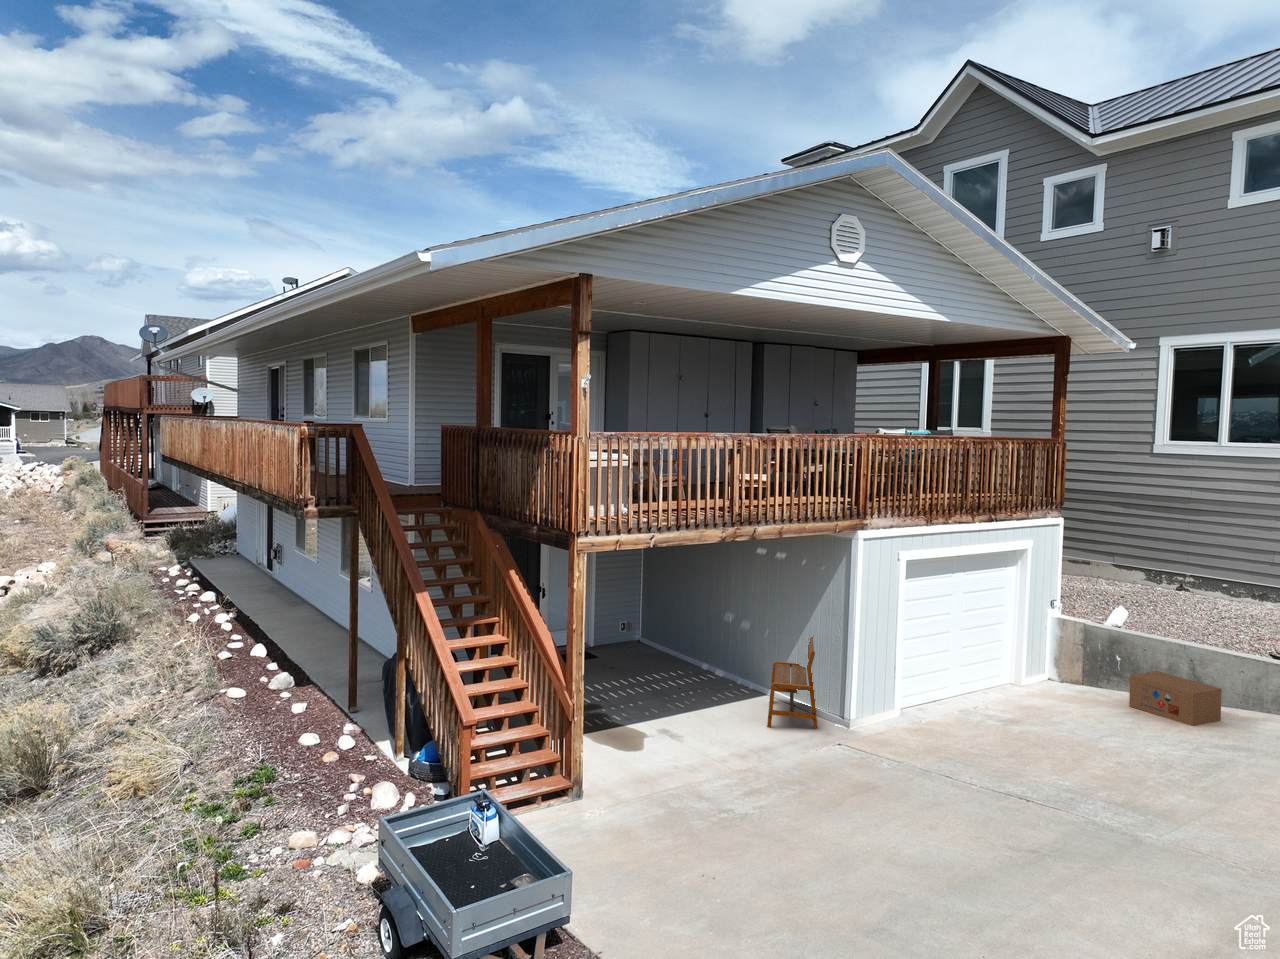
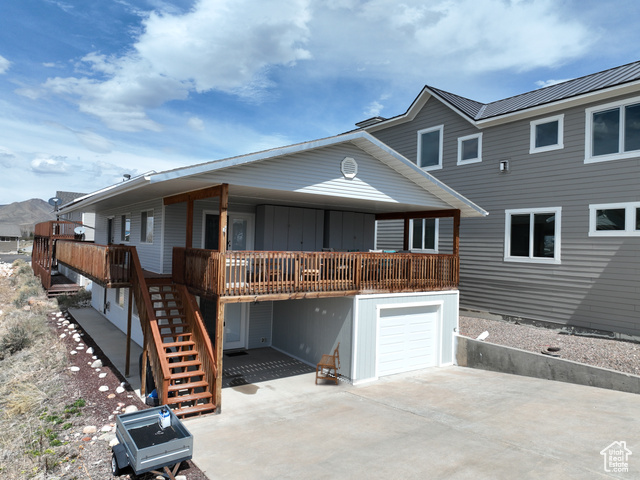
cardboard box: present [1129,671,1222,726] -> none [481,359,518,384]

